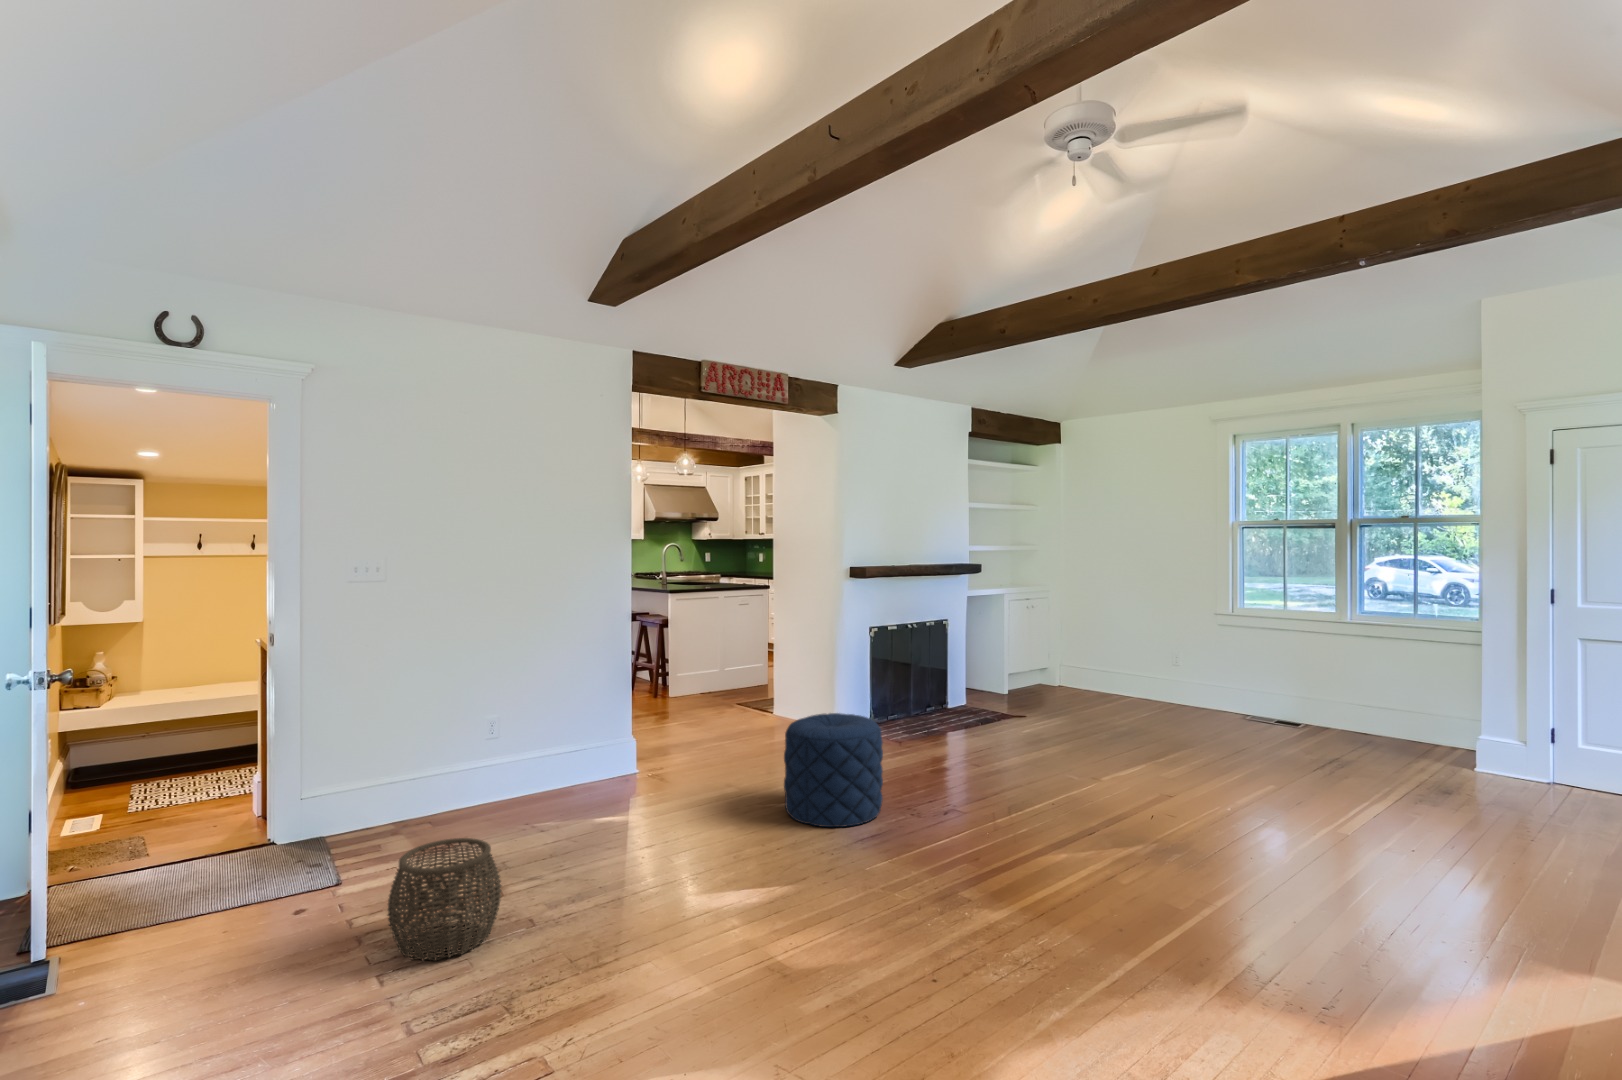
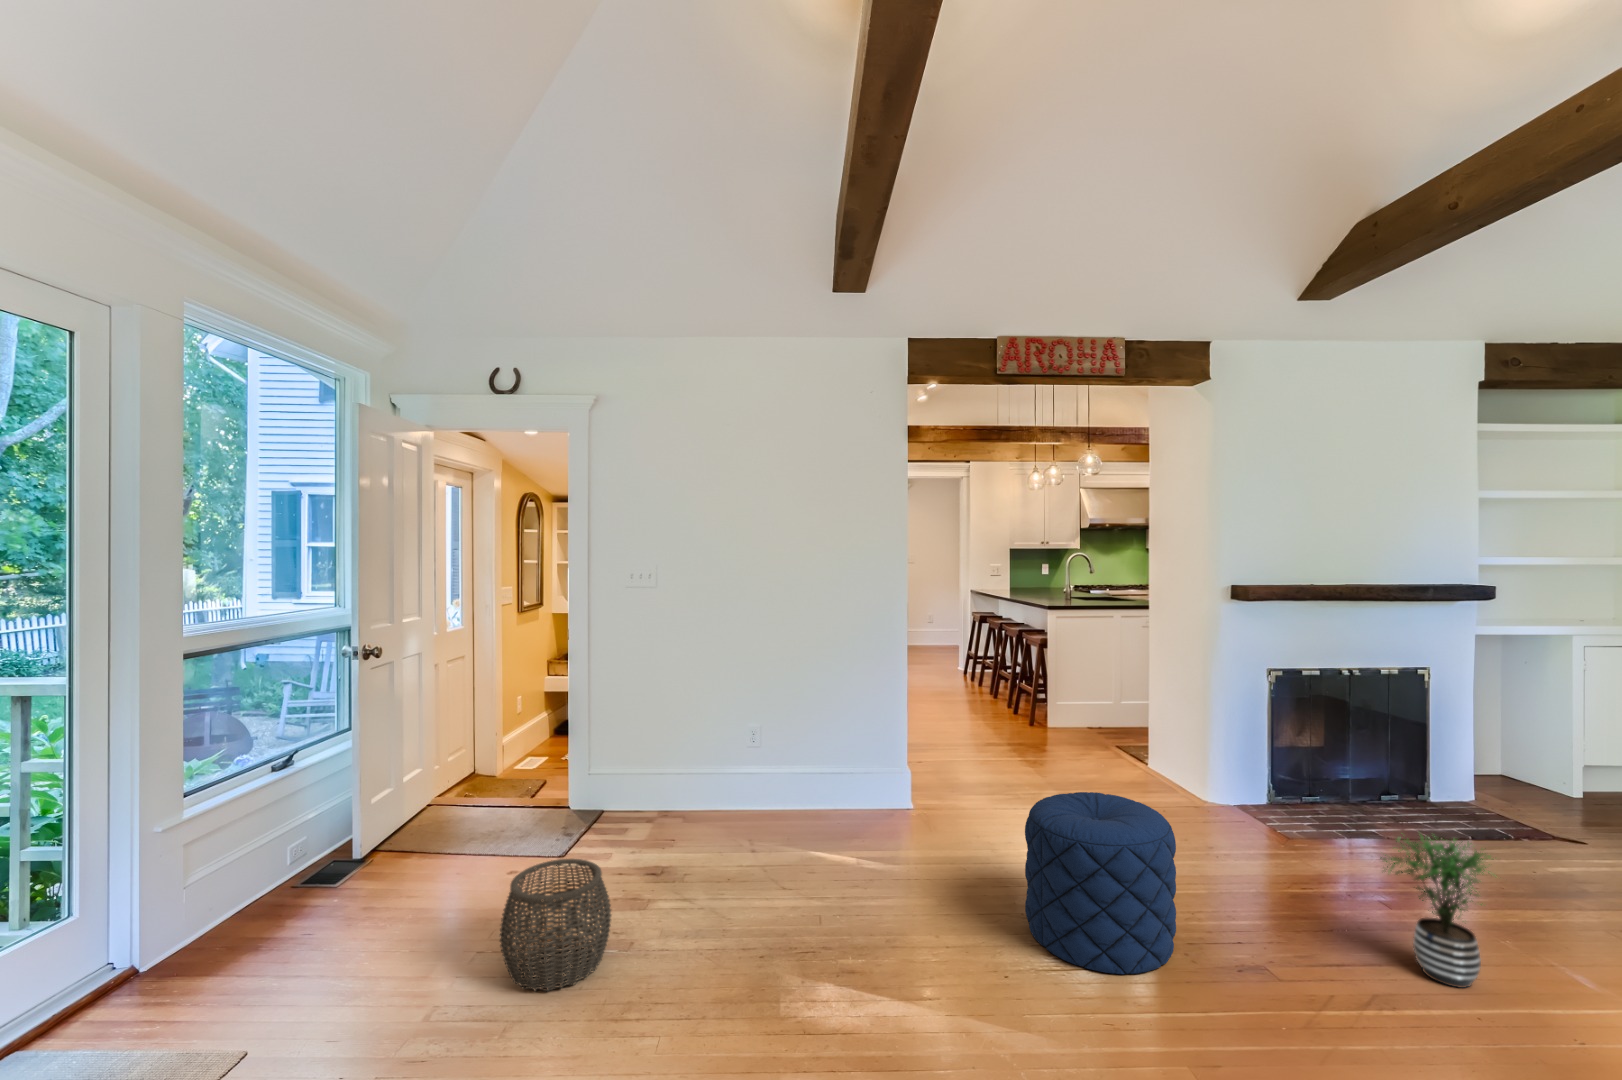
potted plant: none [971,702,1027,787] -> present [1380,836,1490,988]

